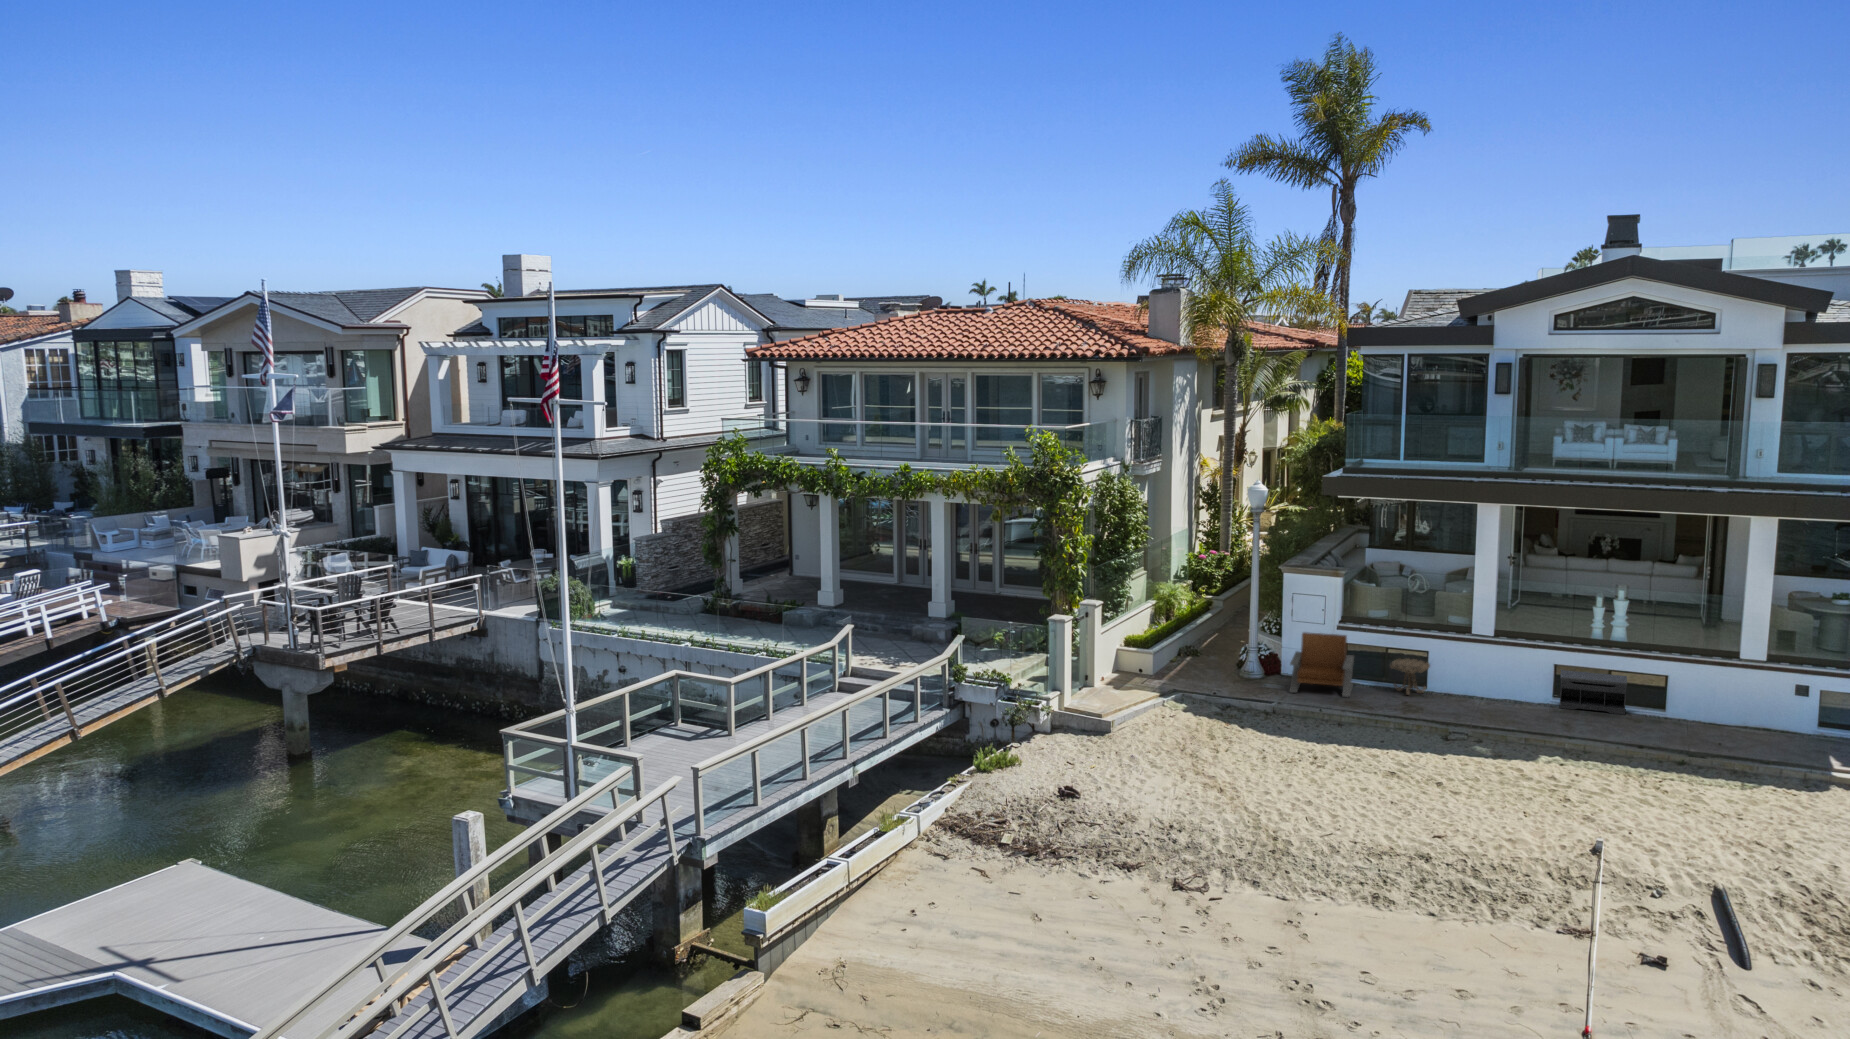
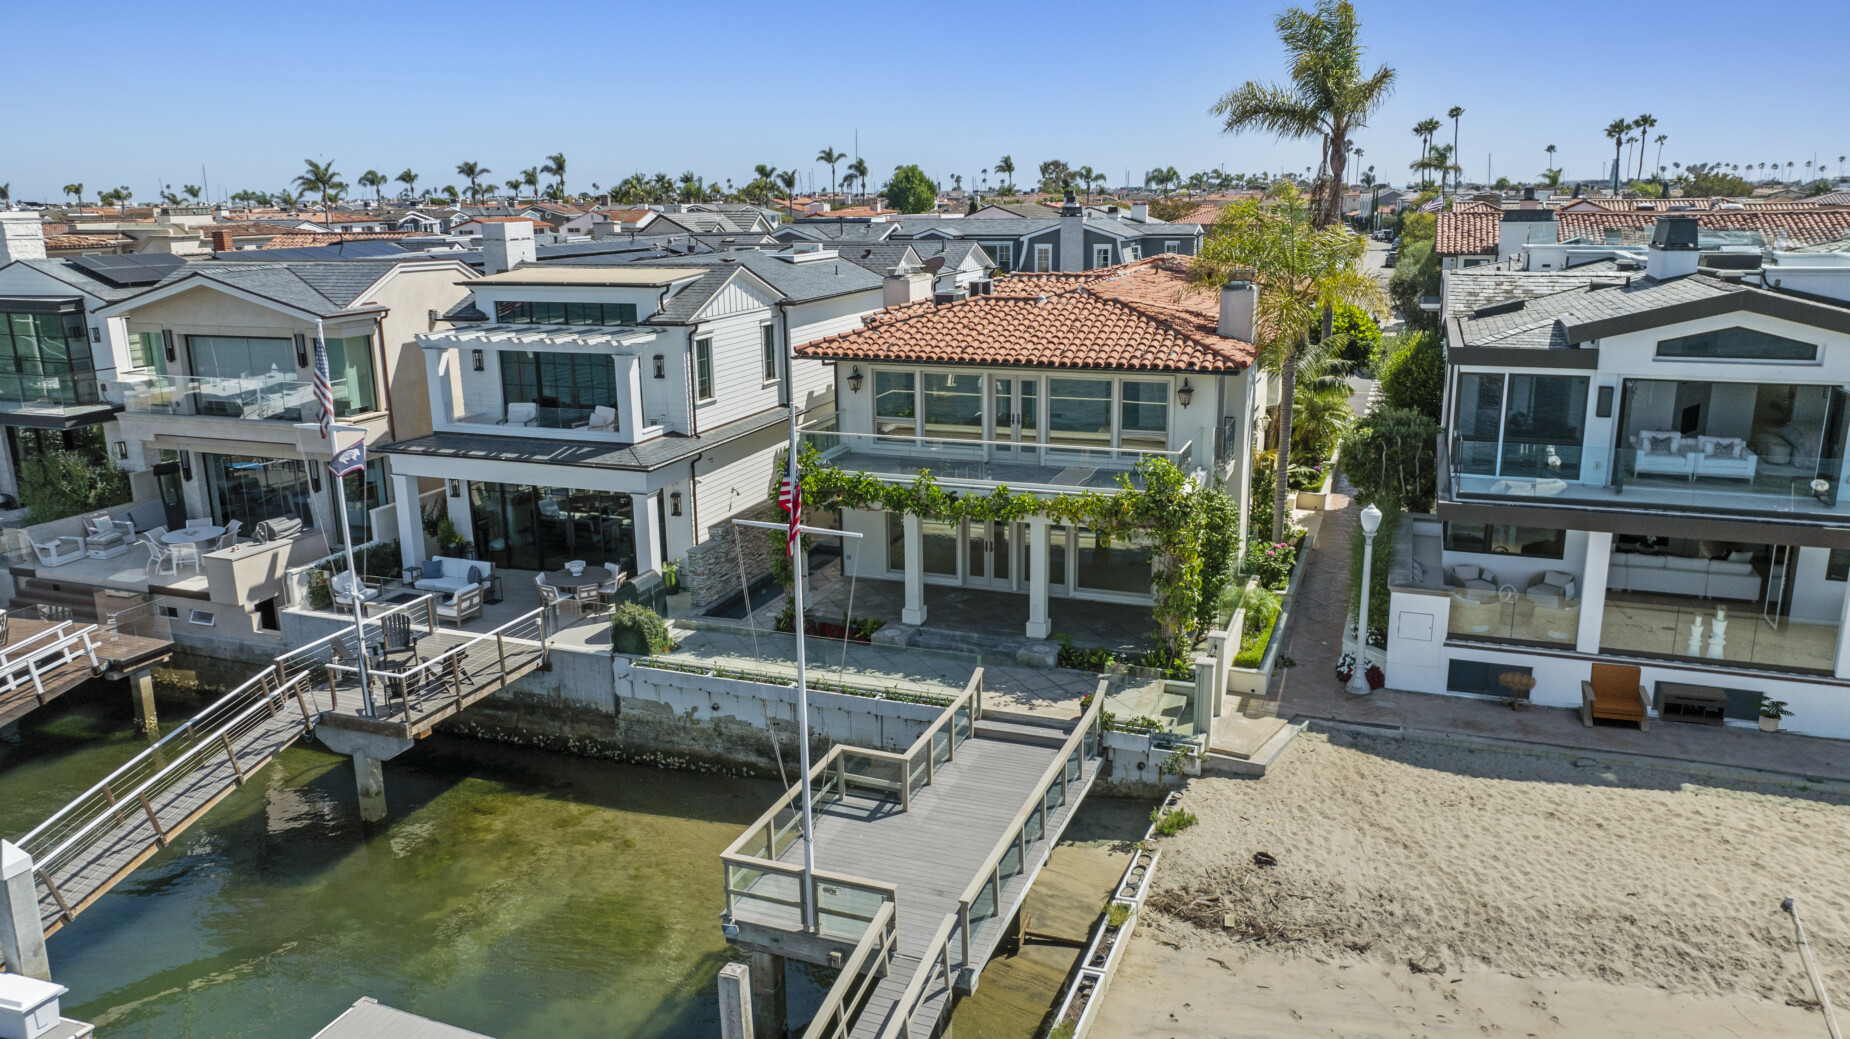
lounge chair: present [1289,632,1354,698] -> present [1579,663,1653,732]
potted plant: none [1653,683,1700,721] -> present [1750,696,1795,732]

